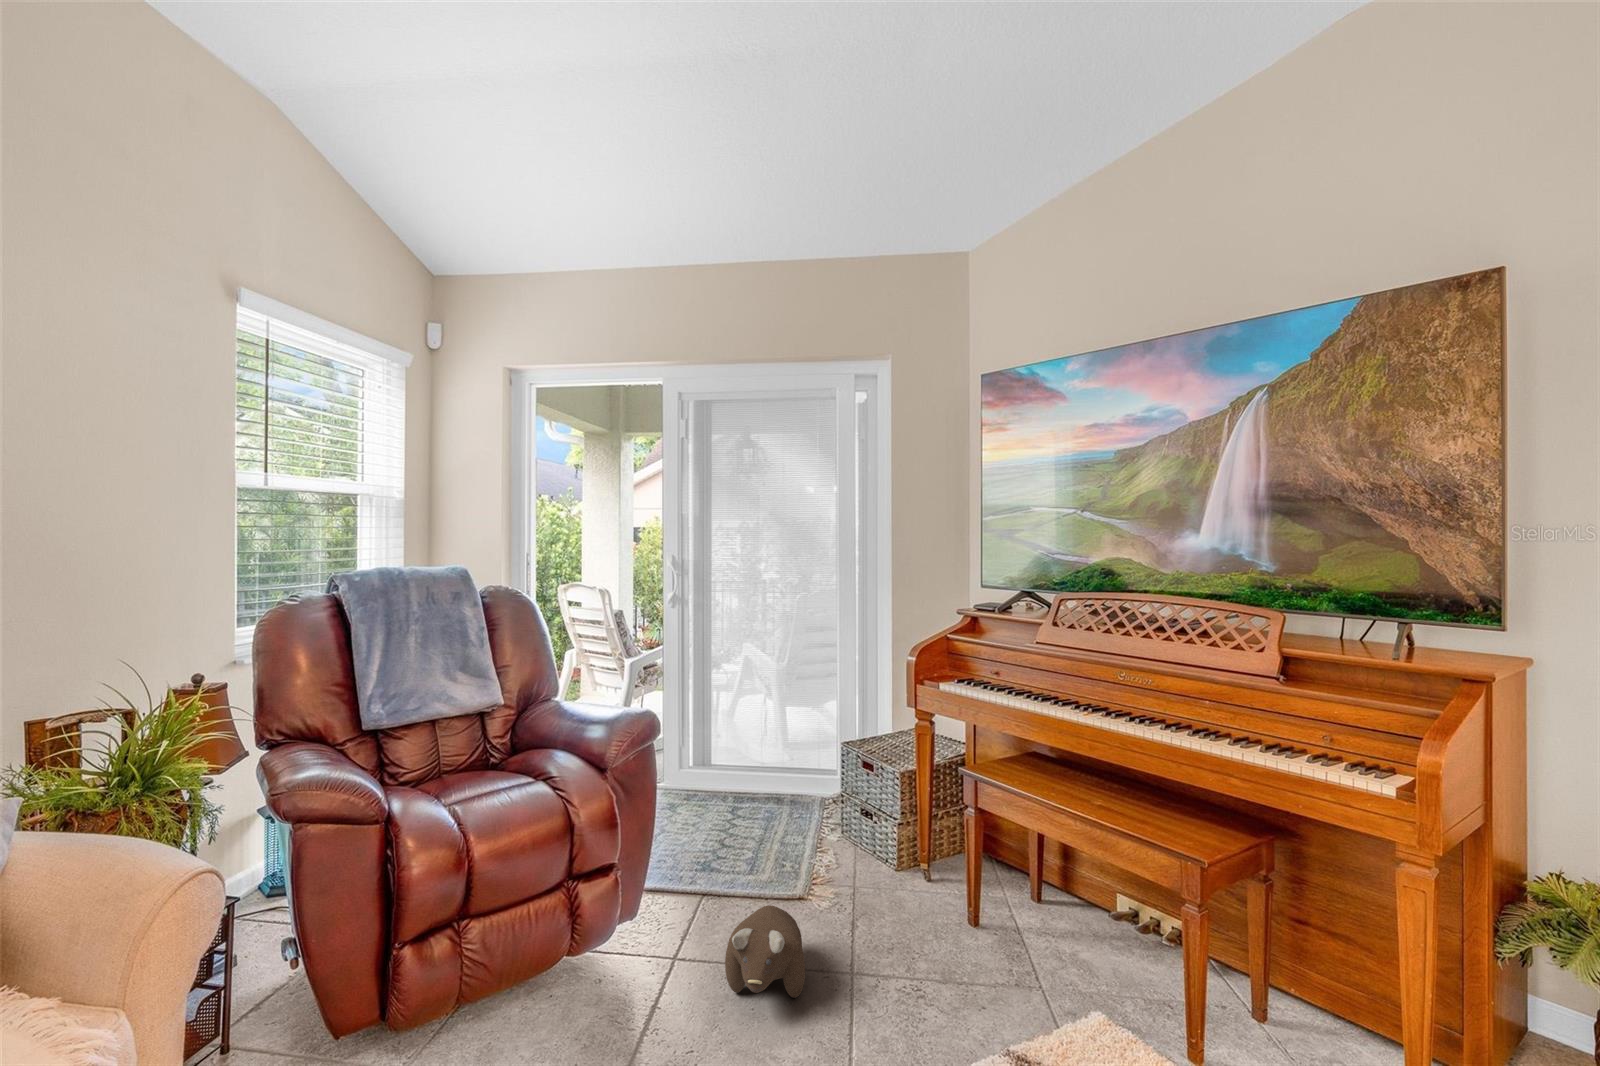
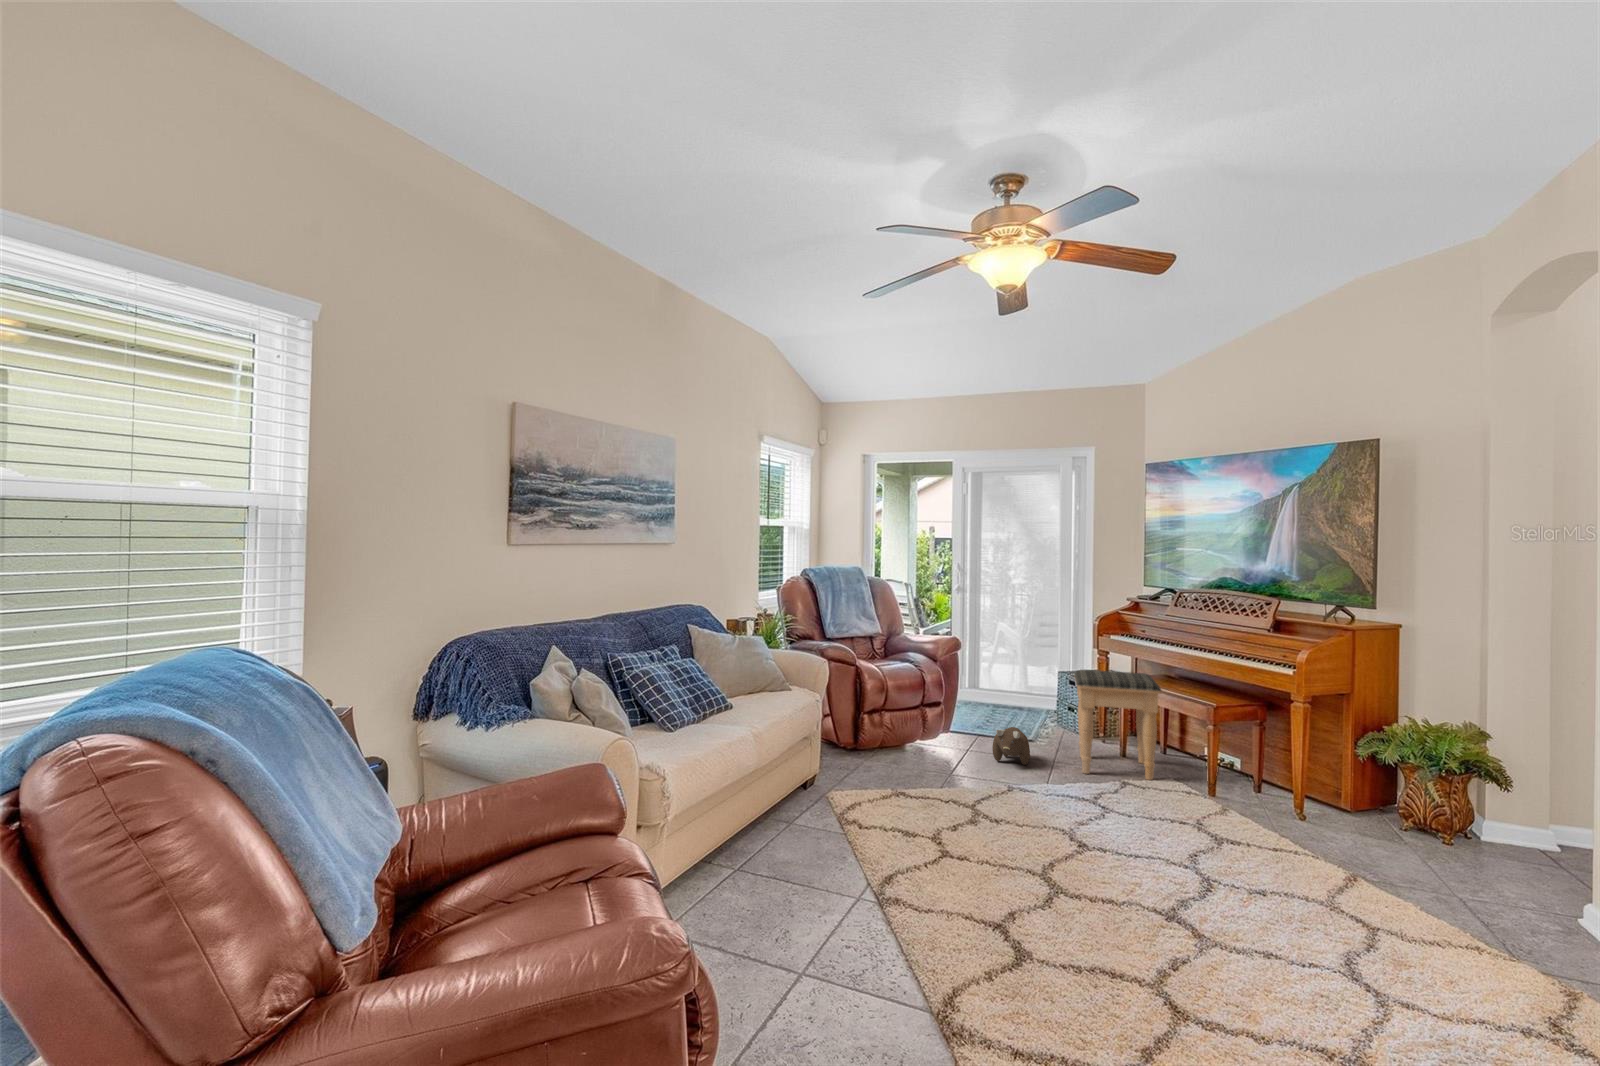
footstool: none [883,757,1074,1010] -> present [1075,670,1162,780]

